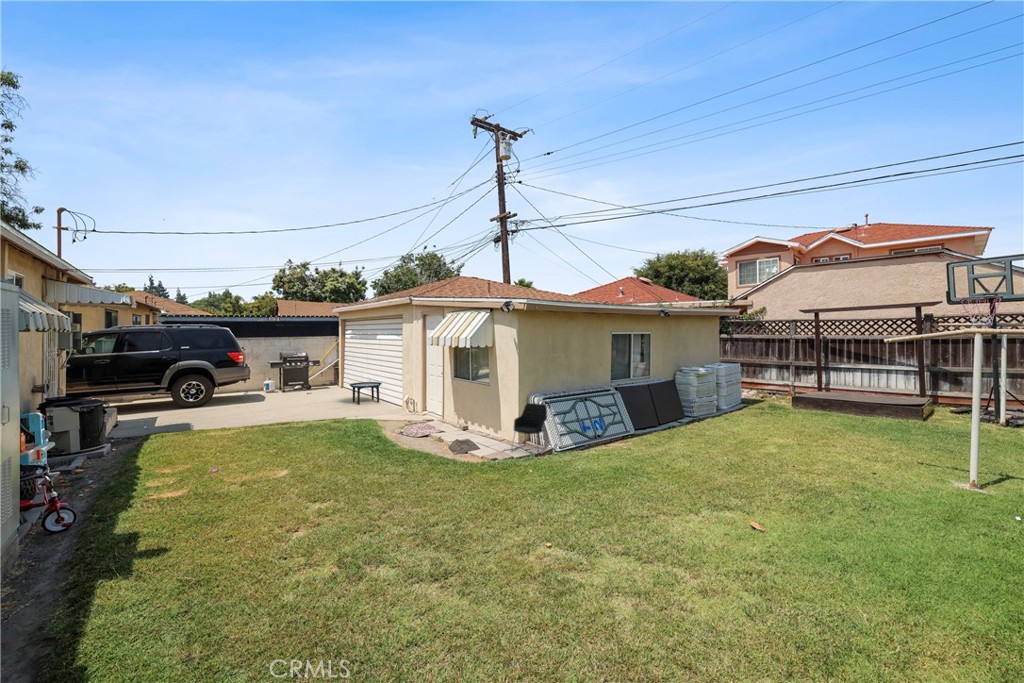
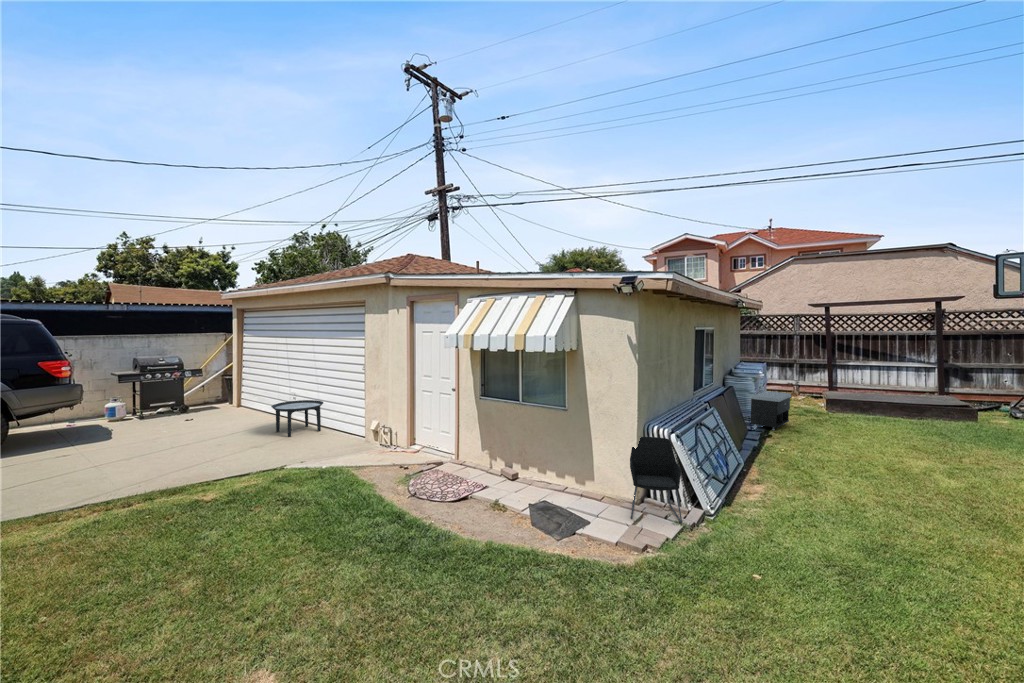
storage bench: none [693,386,733,417] -> present [751,391,791,430]

